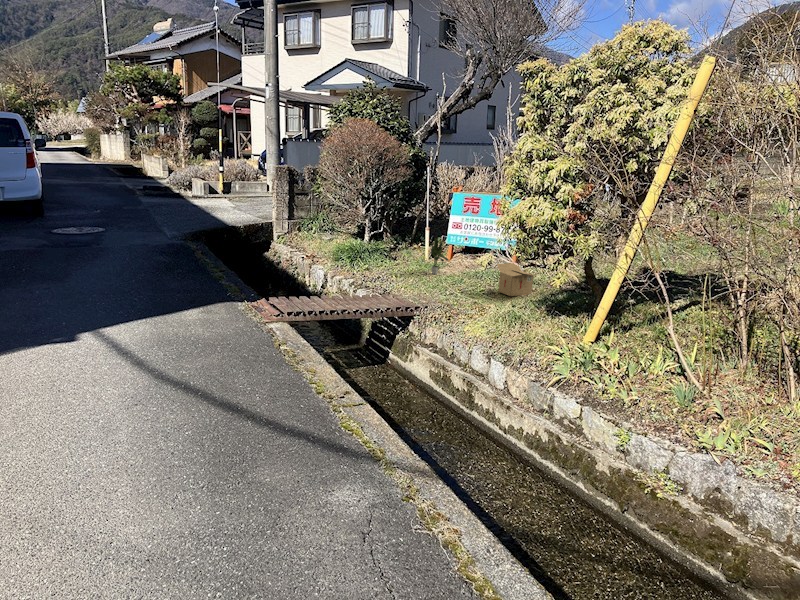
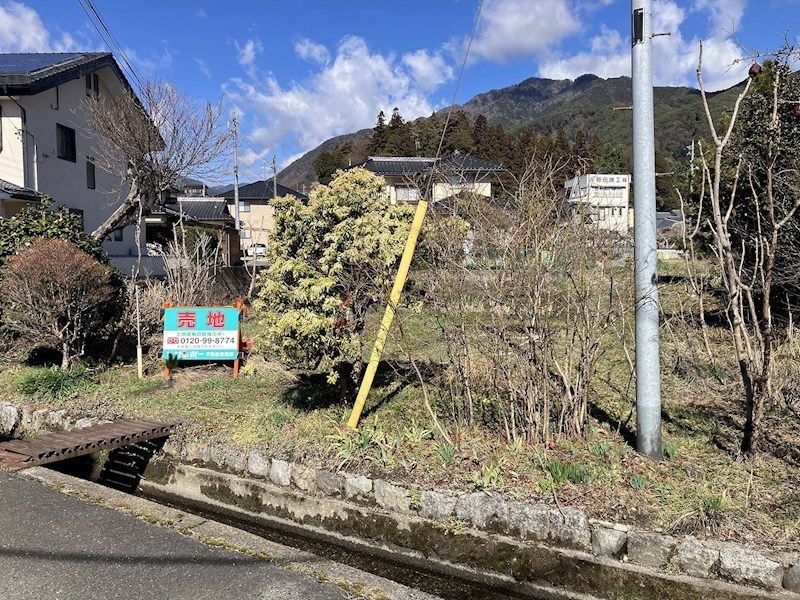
cardboard box: present [497,263,534,296] -> none [242,365,282,395]

